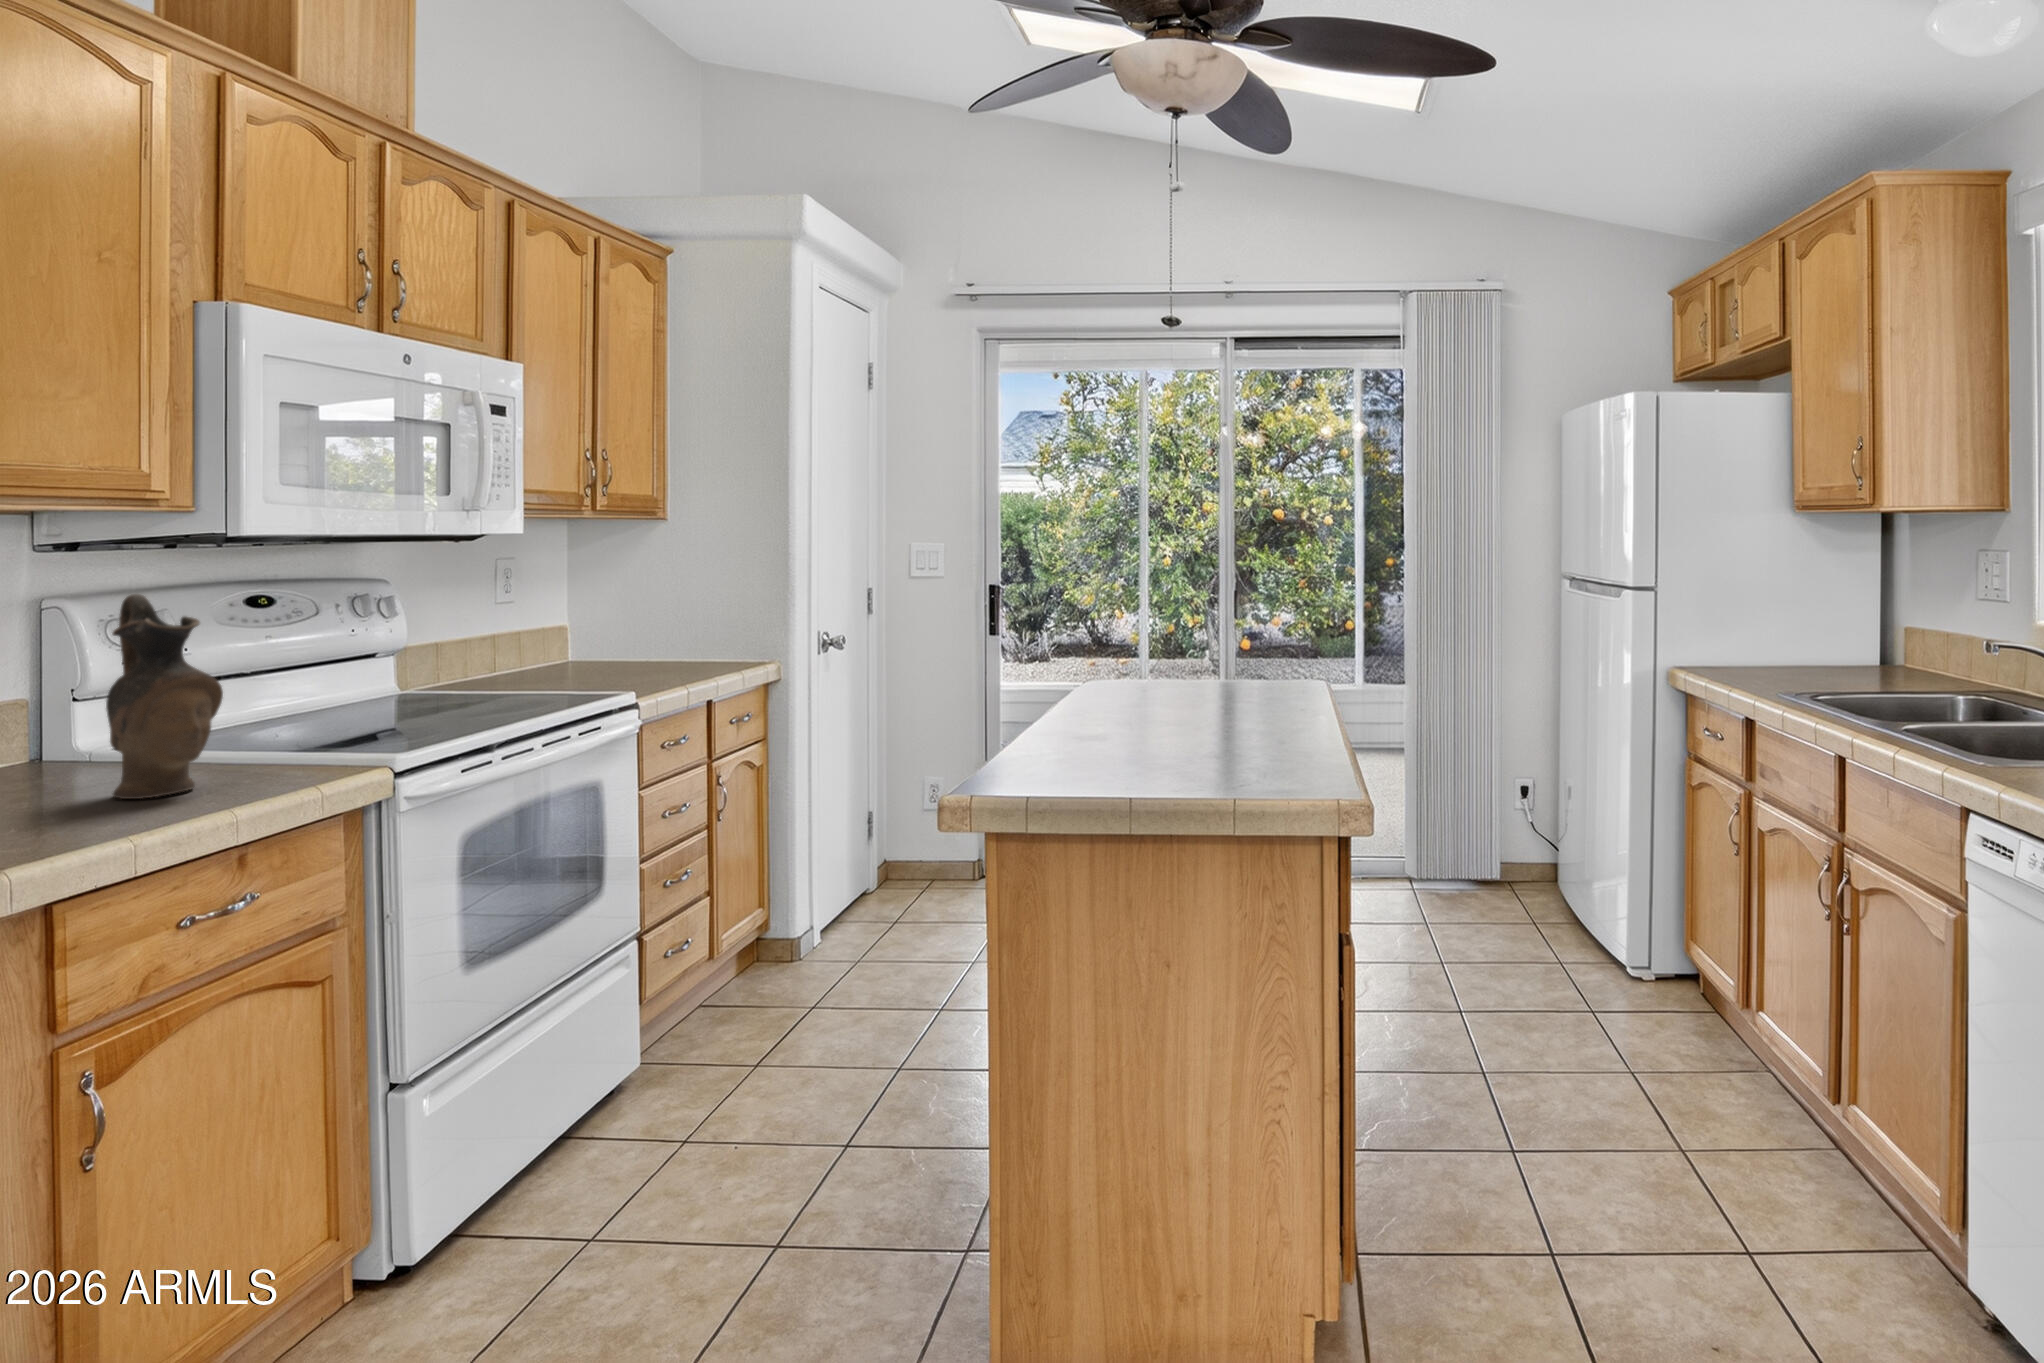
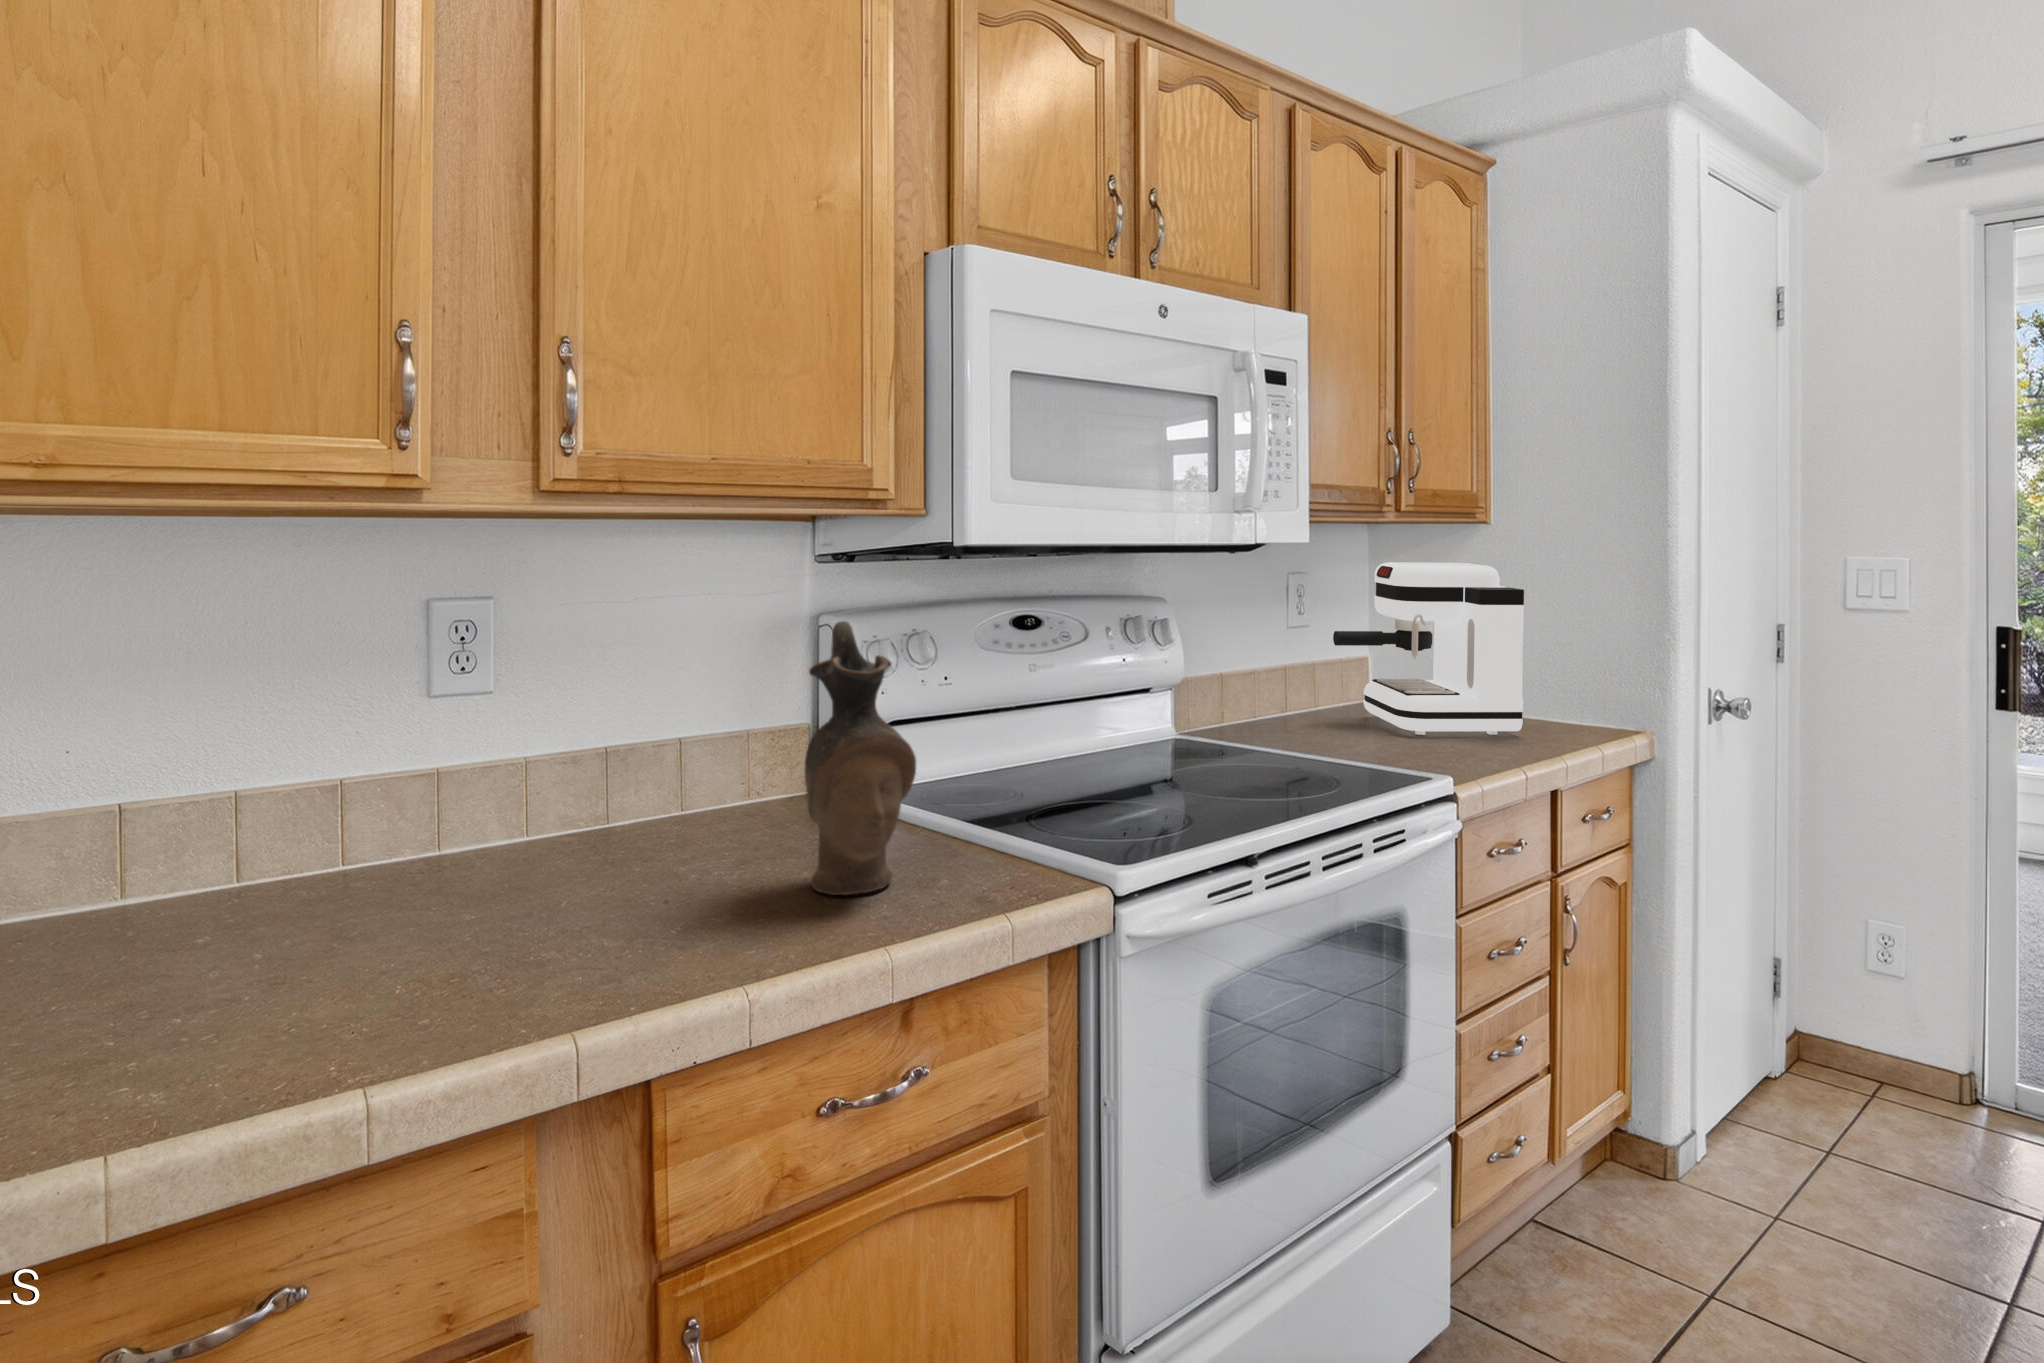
coffee maker: none [541,550,692,676] -> present [1333,563,1524,735]

